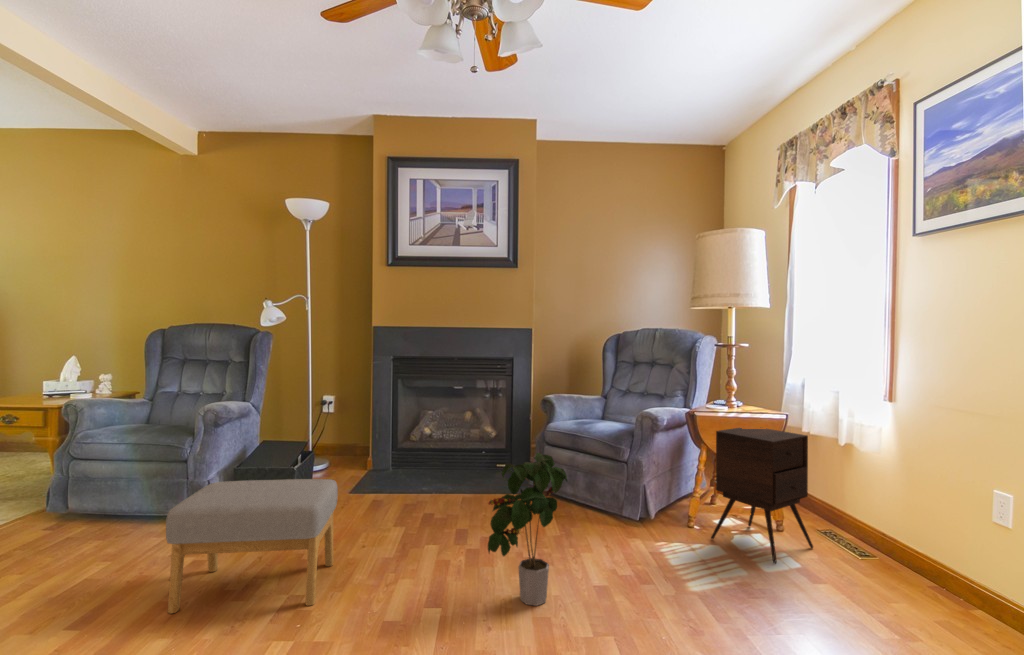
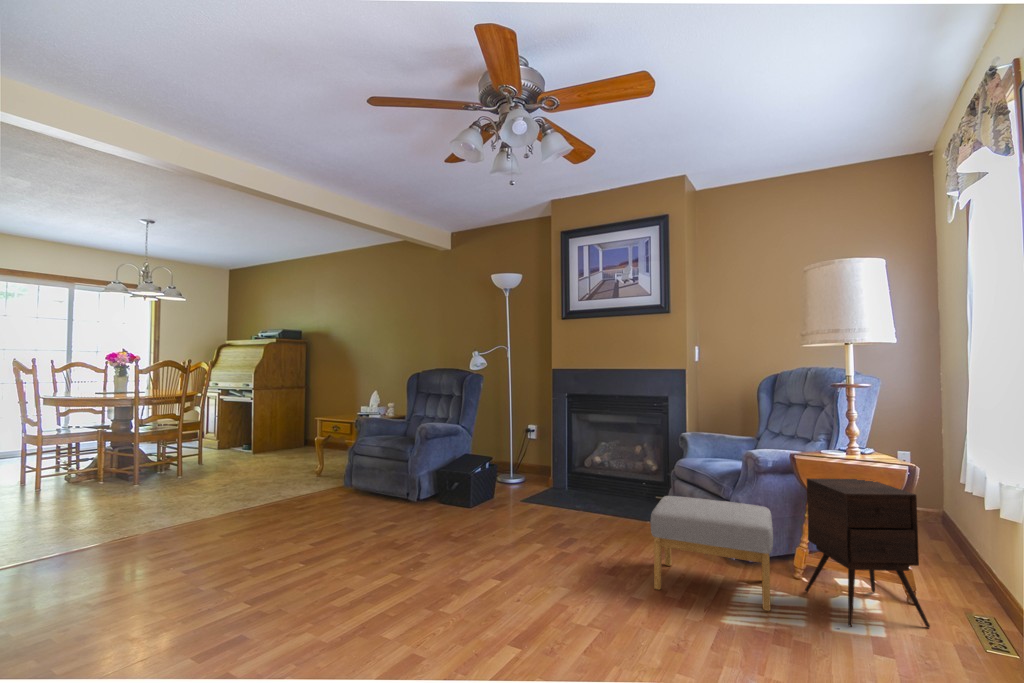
potted plant: present [488,453,567,606] -> none [526,475,620,595]
footstool: present [166,479,338,613] -> present [650,496,773,611]

